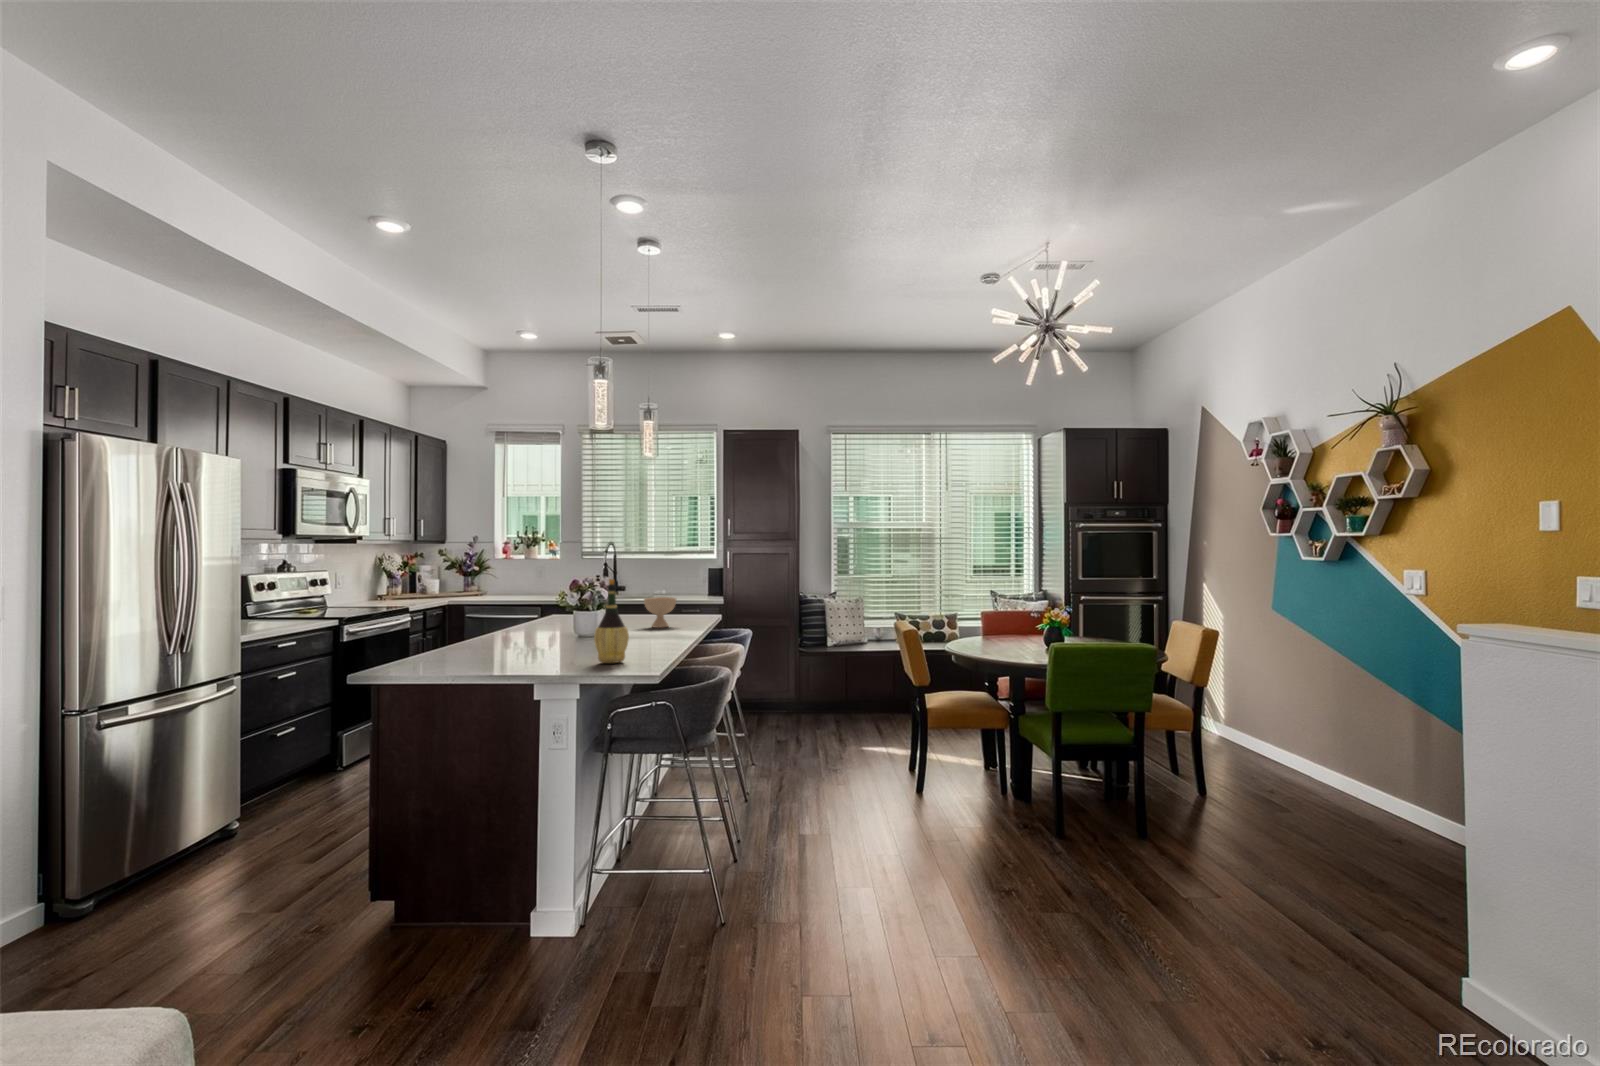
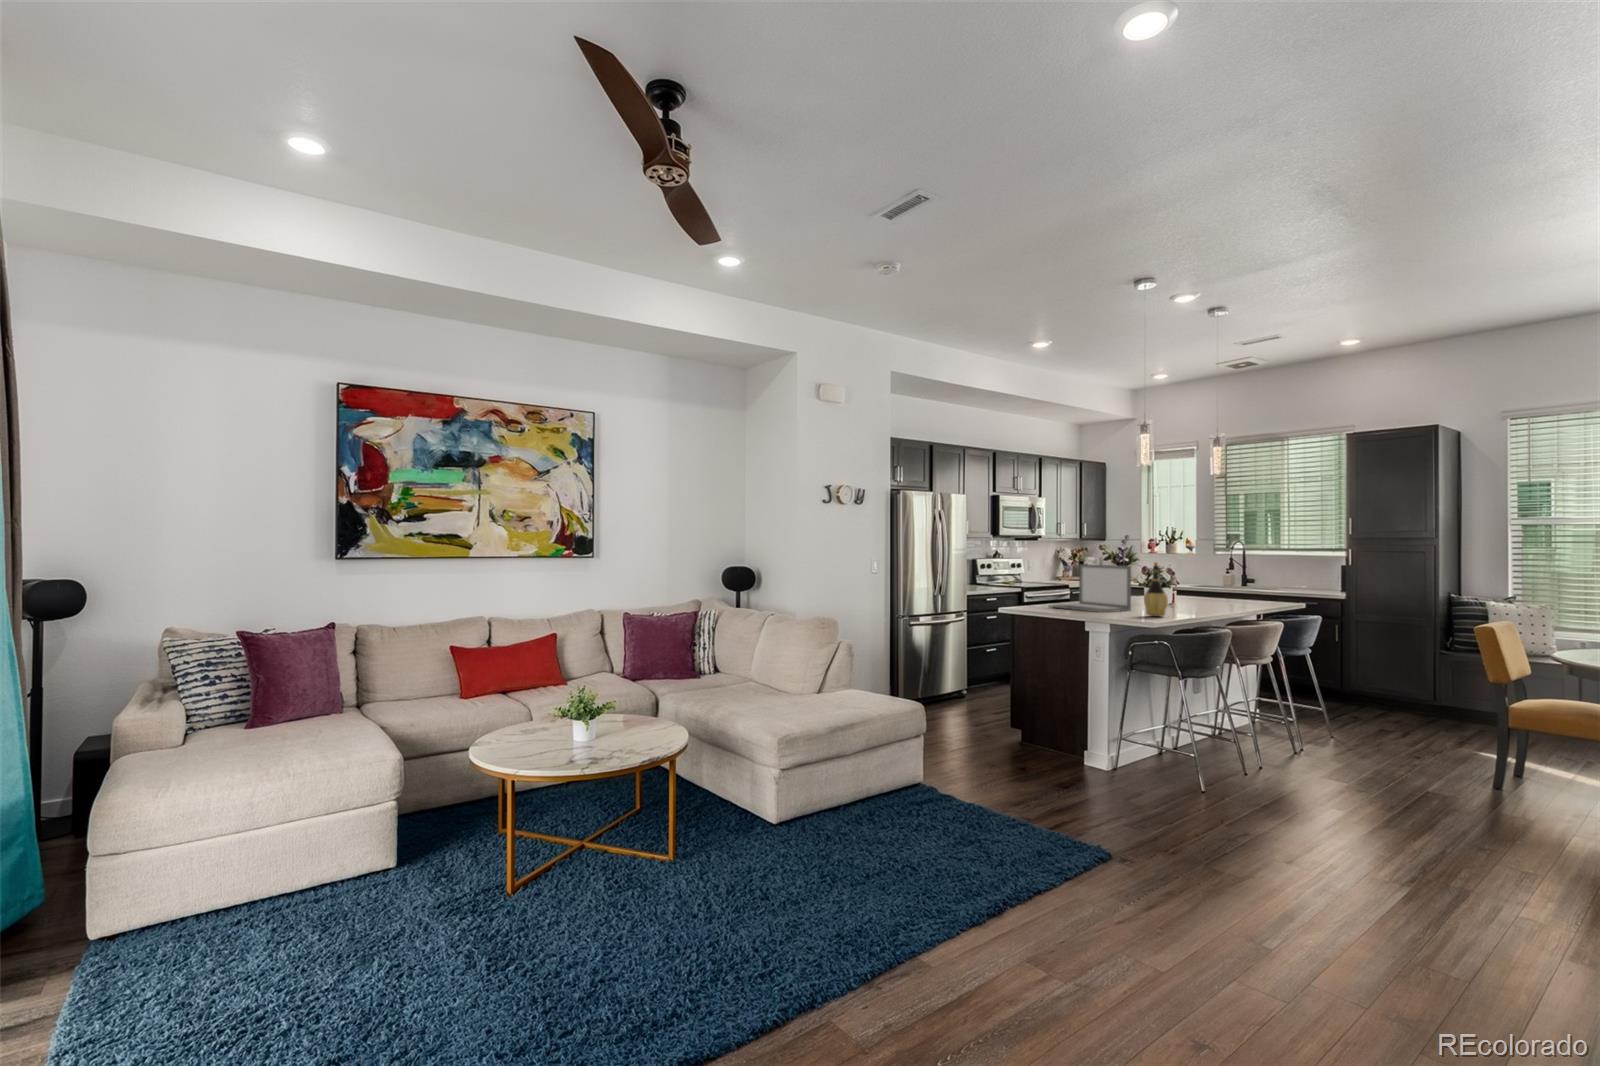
laptop: none [421,584,556,664] -> present [1049,564,1131,612]
bowl: present [644,597,676,628] -> none [1223,583,1253,606]

